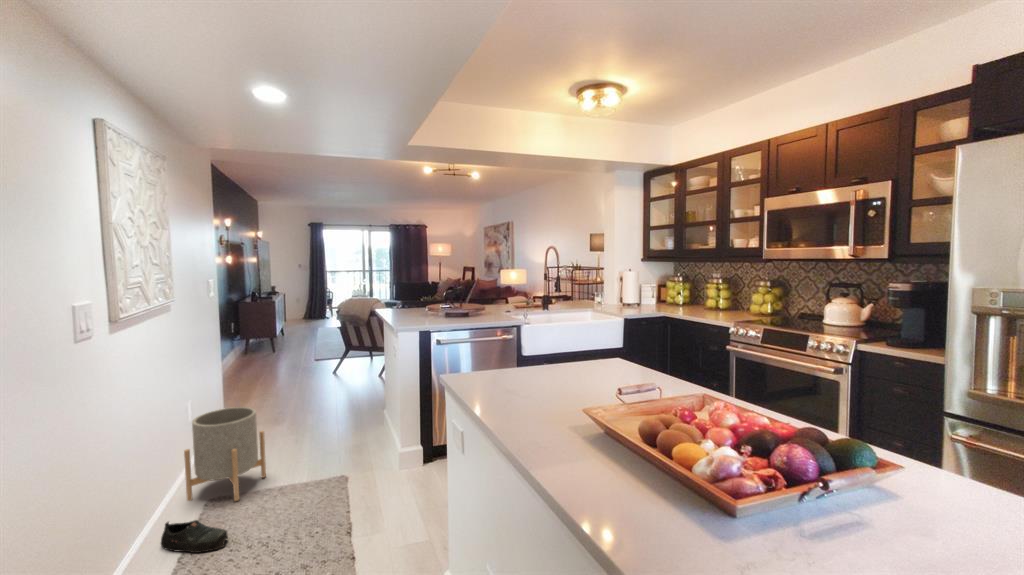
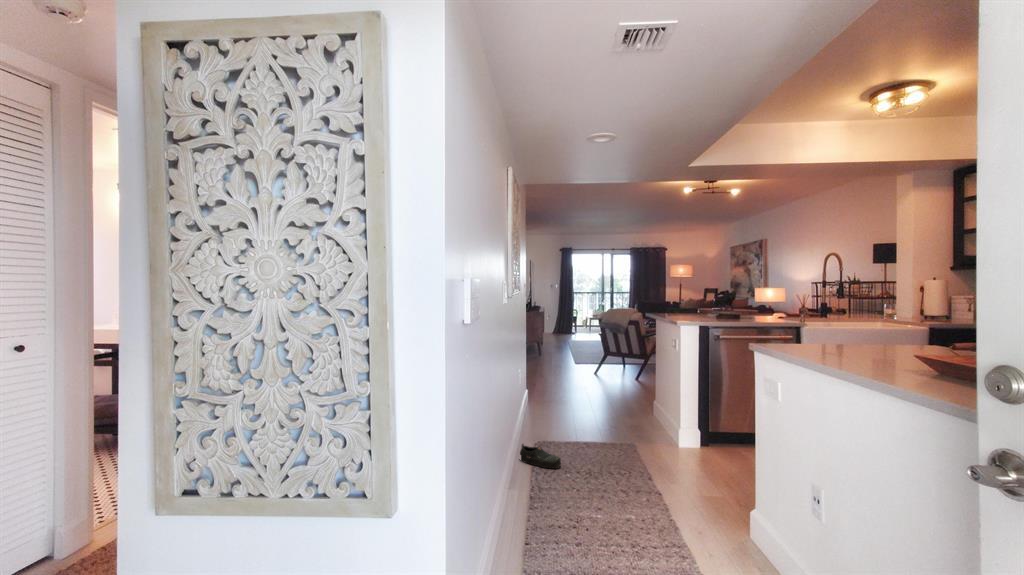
planter: present [184,407,266,501] -> none [523,377,571,445]

